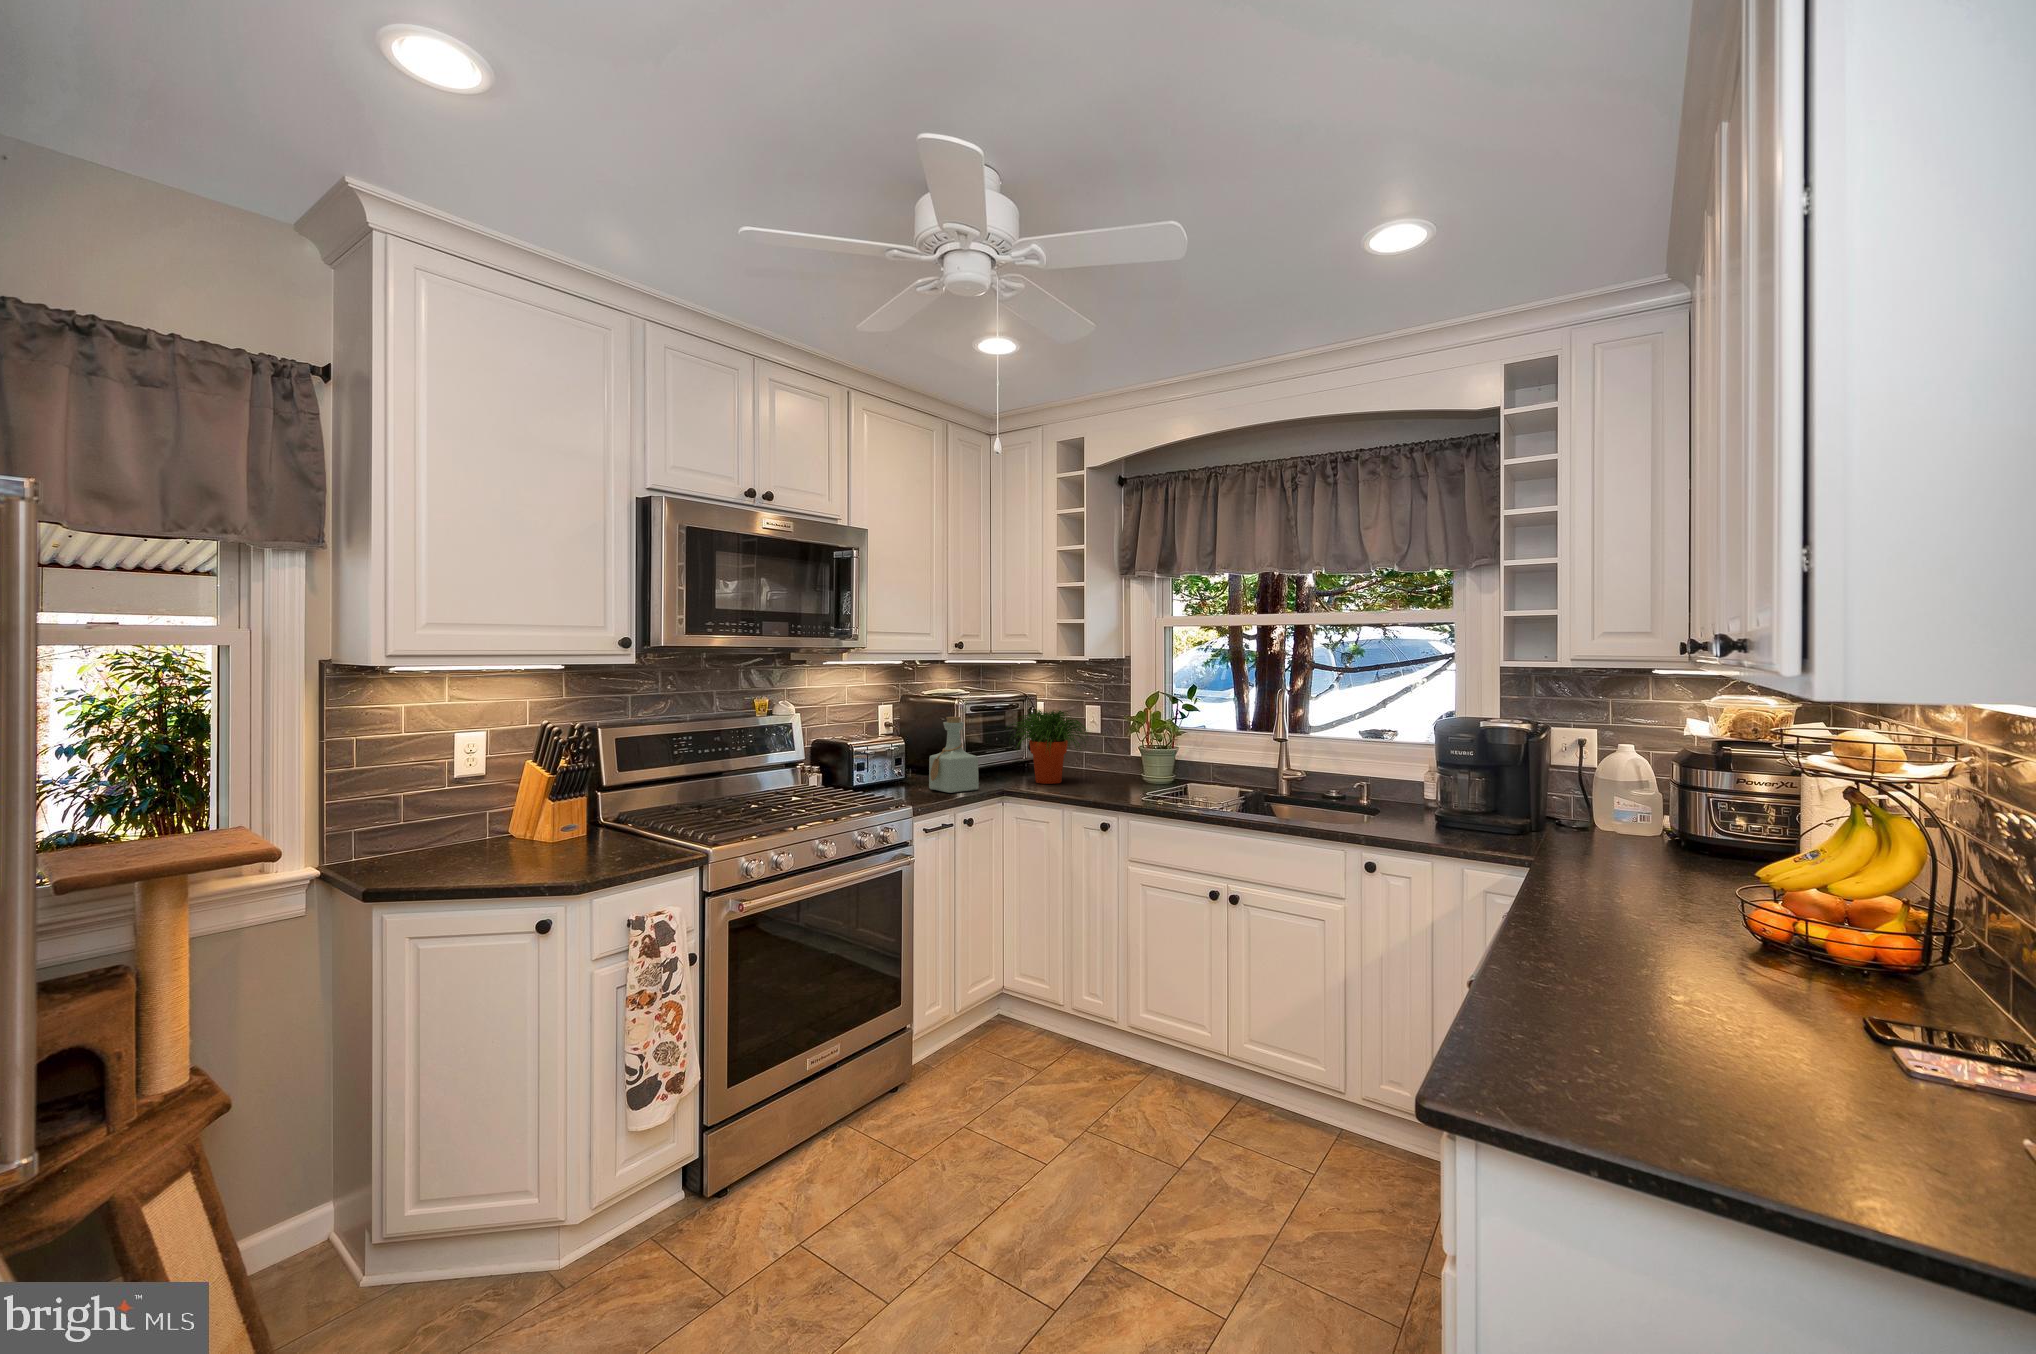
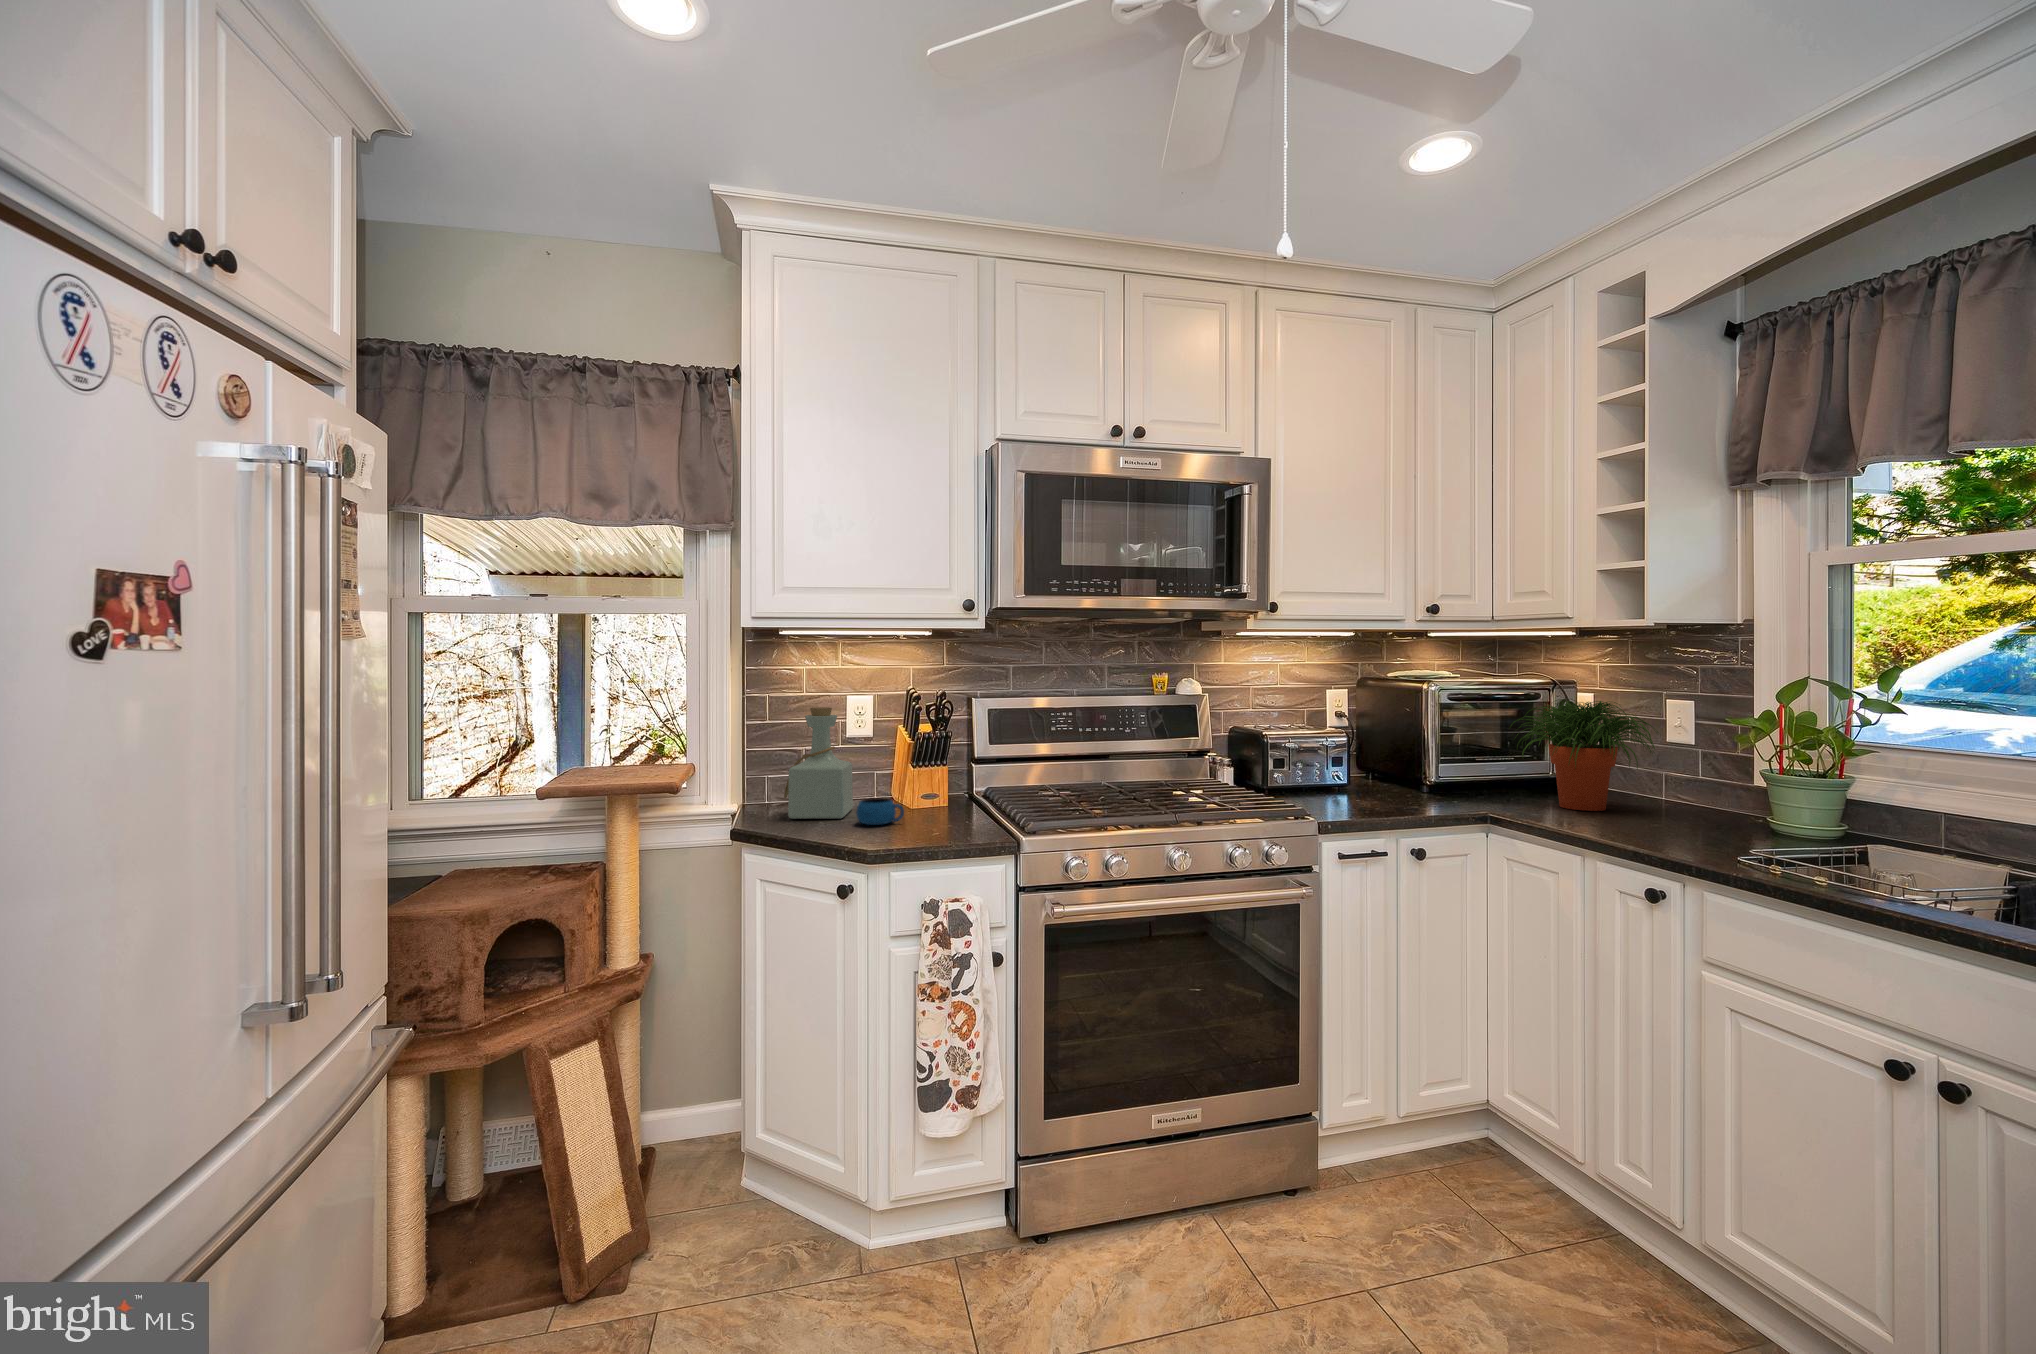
bottle: present [929,717,979,793] -> present [784,707,853,819]
mug: none [517,833,572,860] -> present [856,798,904,825]

